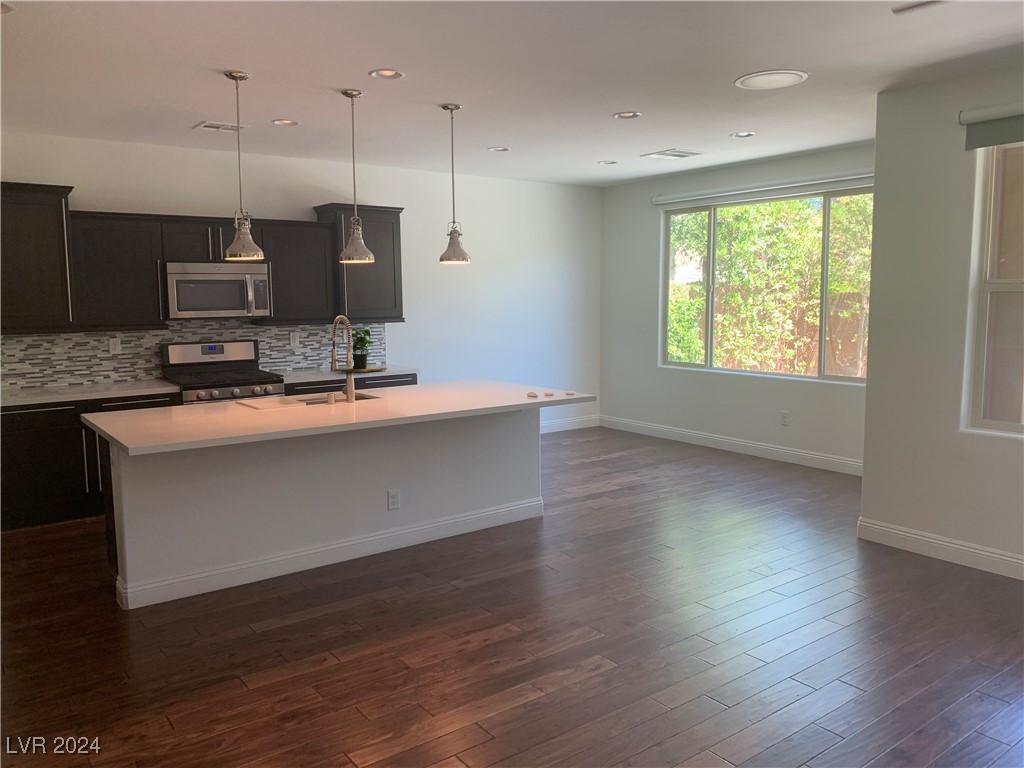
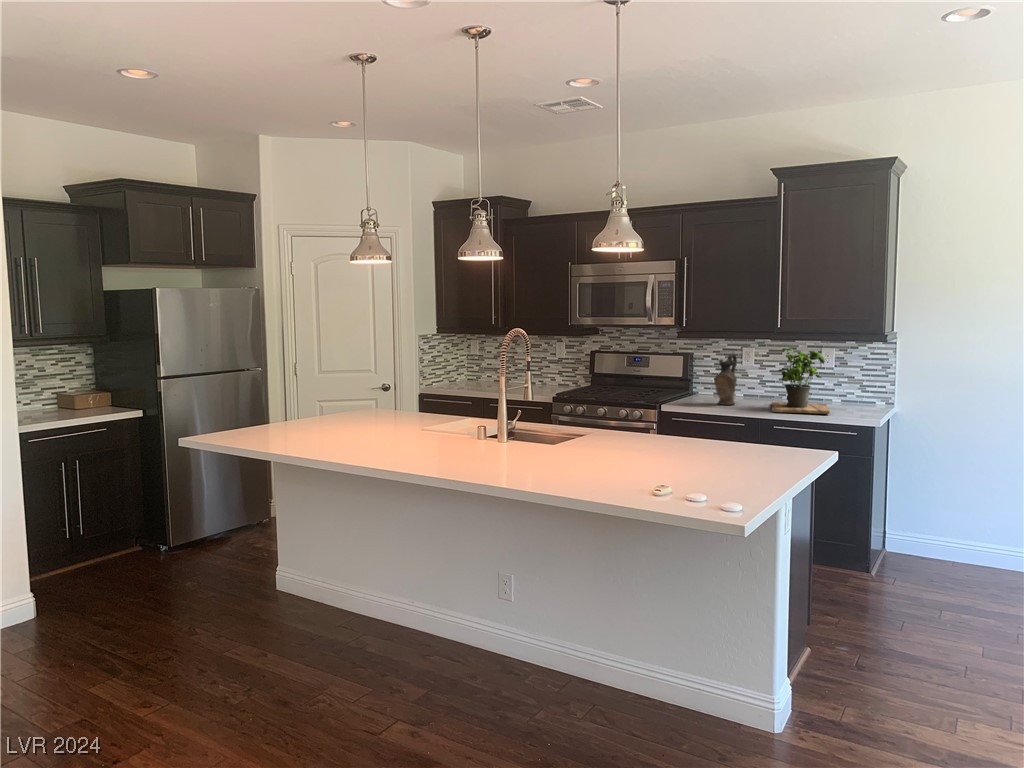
ceramic pitcher: none [311,335,328,374] -> present [714,353,737,405]

